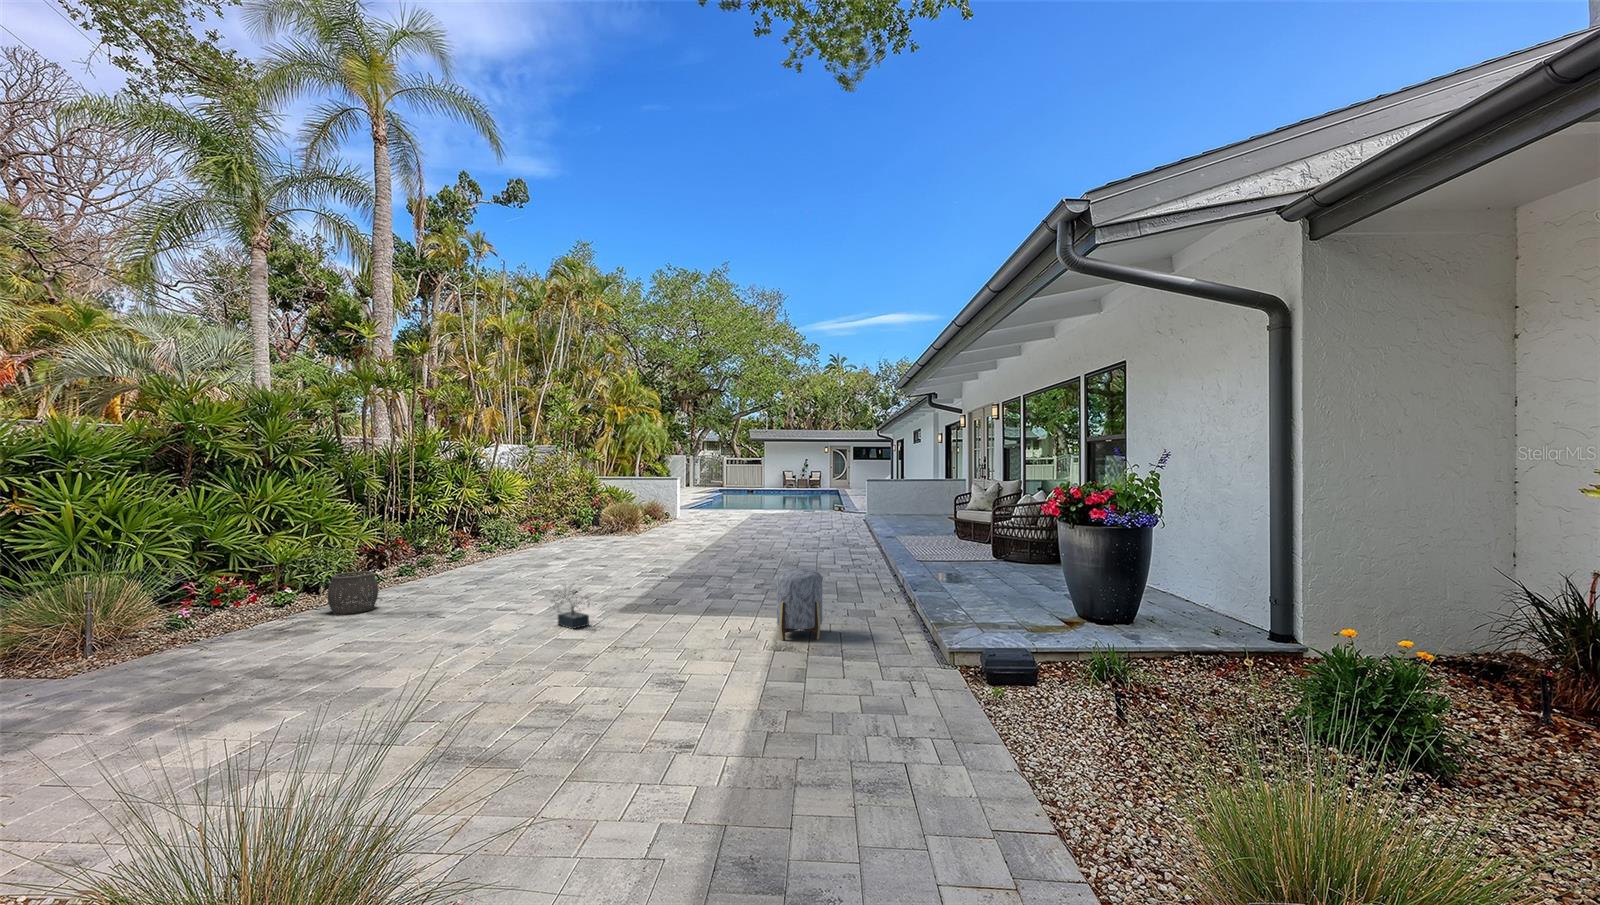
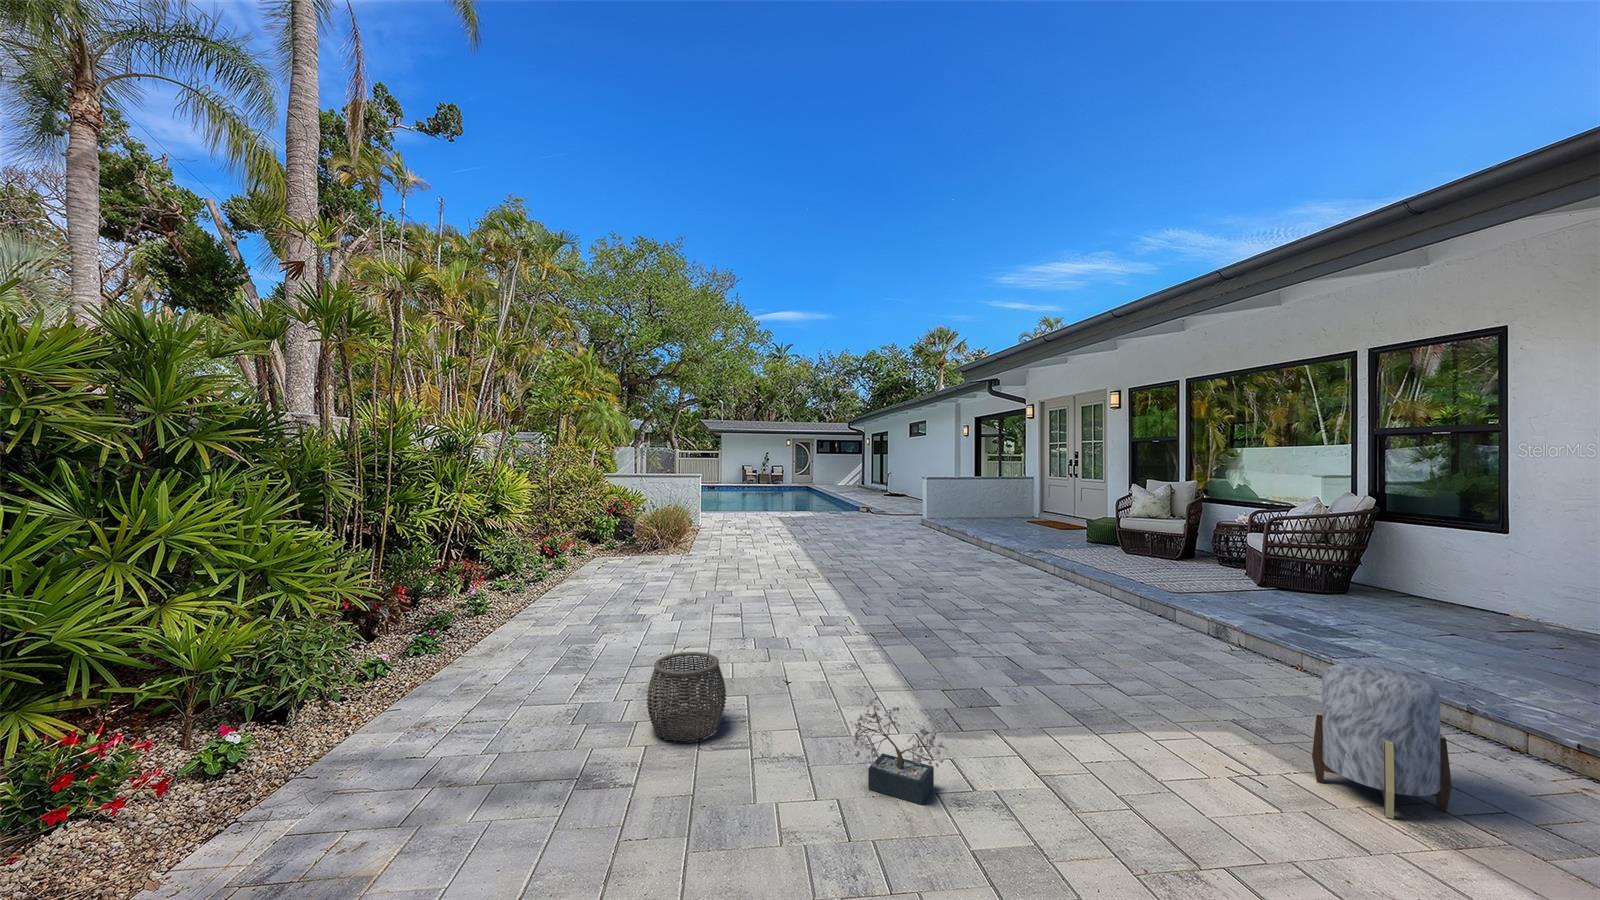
woven basket: present [327,571,379,614] -> present [646,652,726,742]

